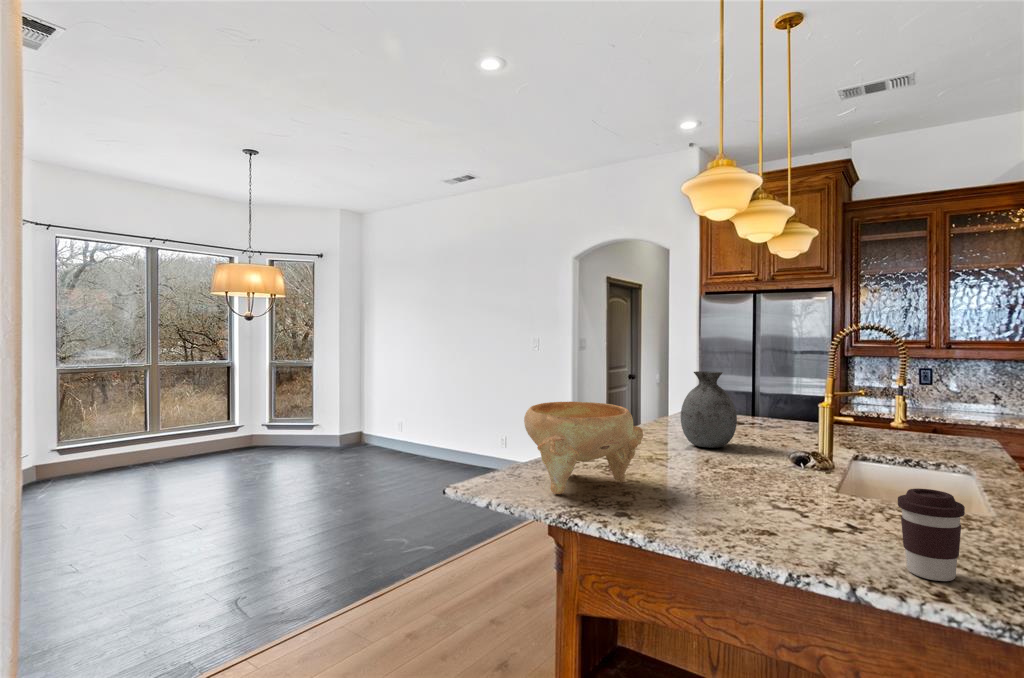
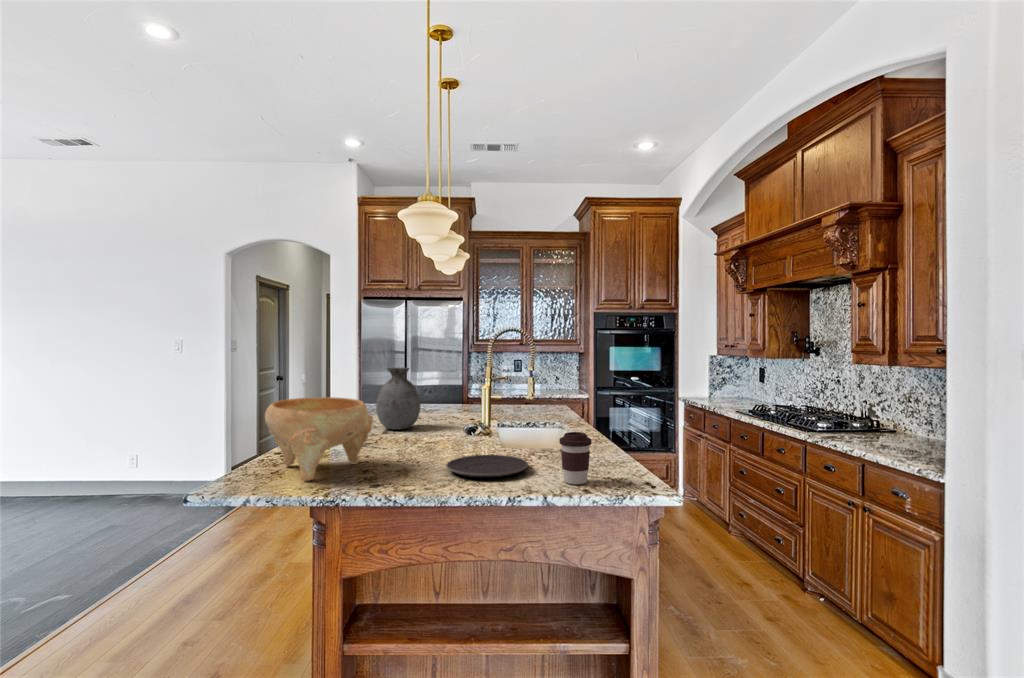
plate: none [722,497,855,538] -> present [446,455,529,477]

